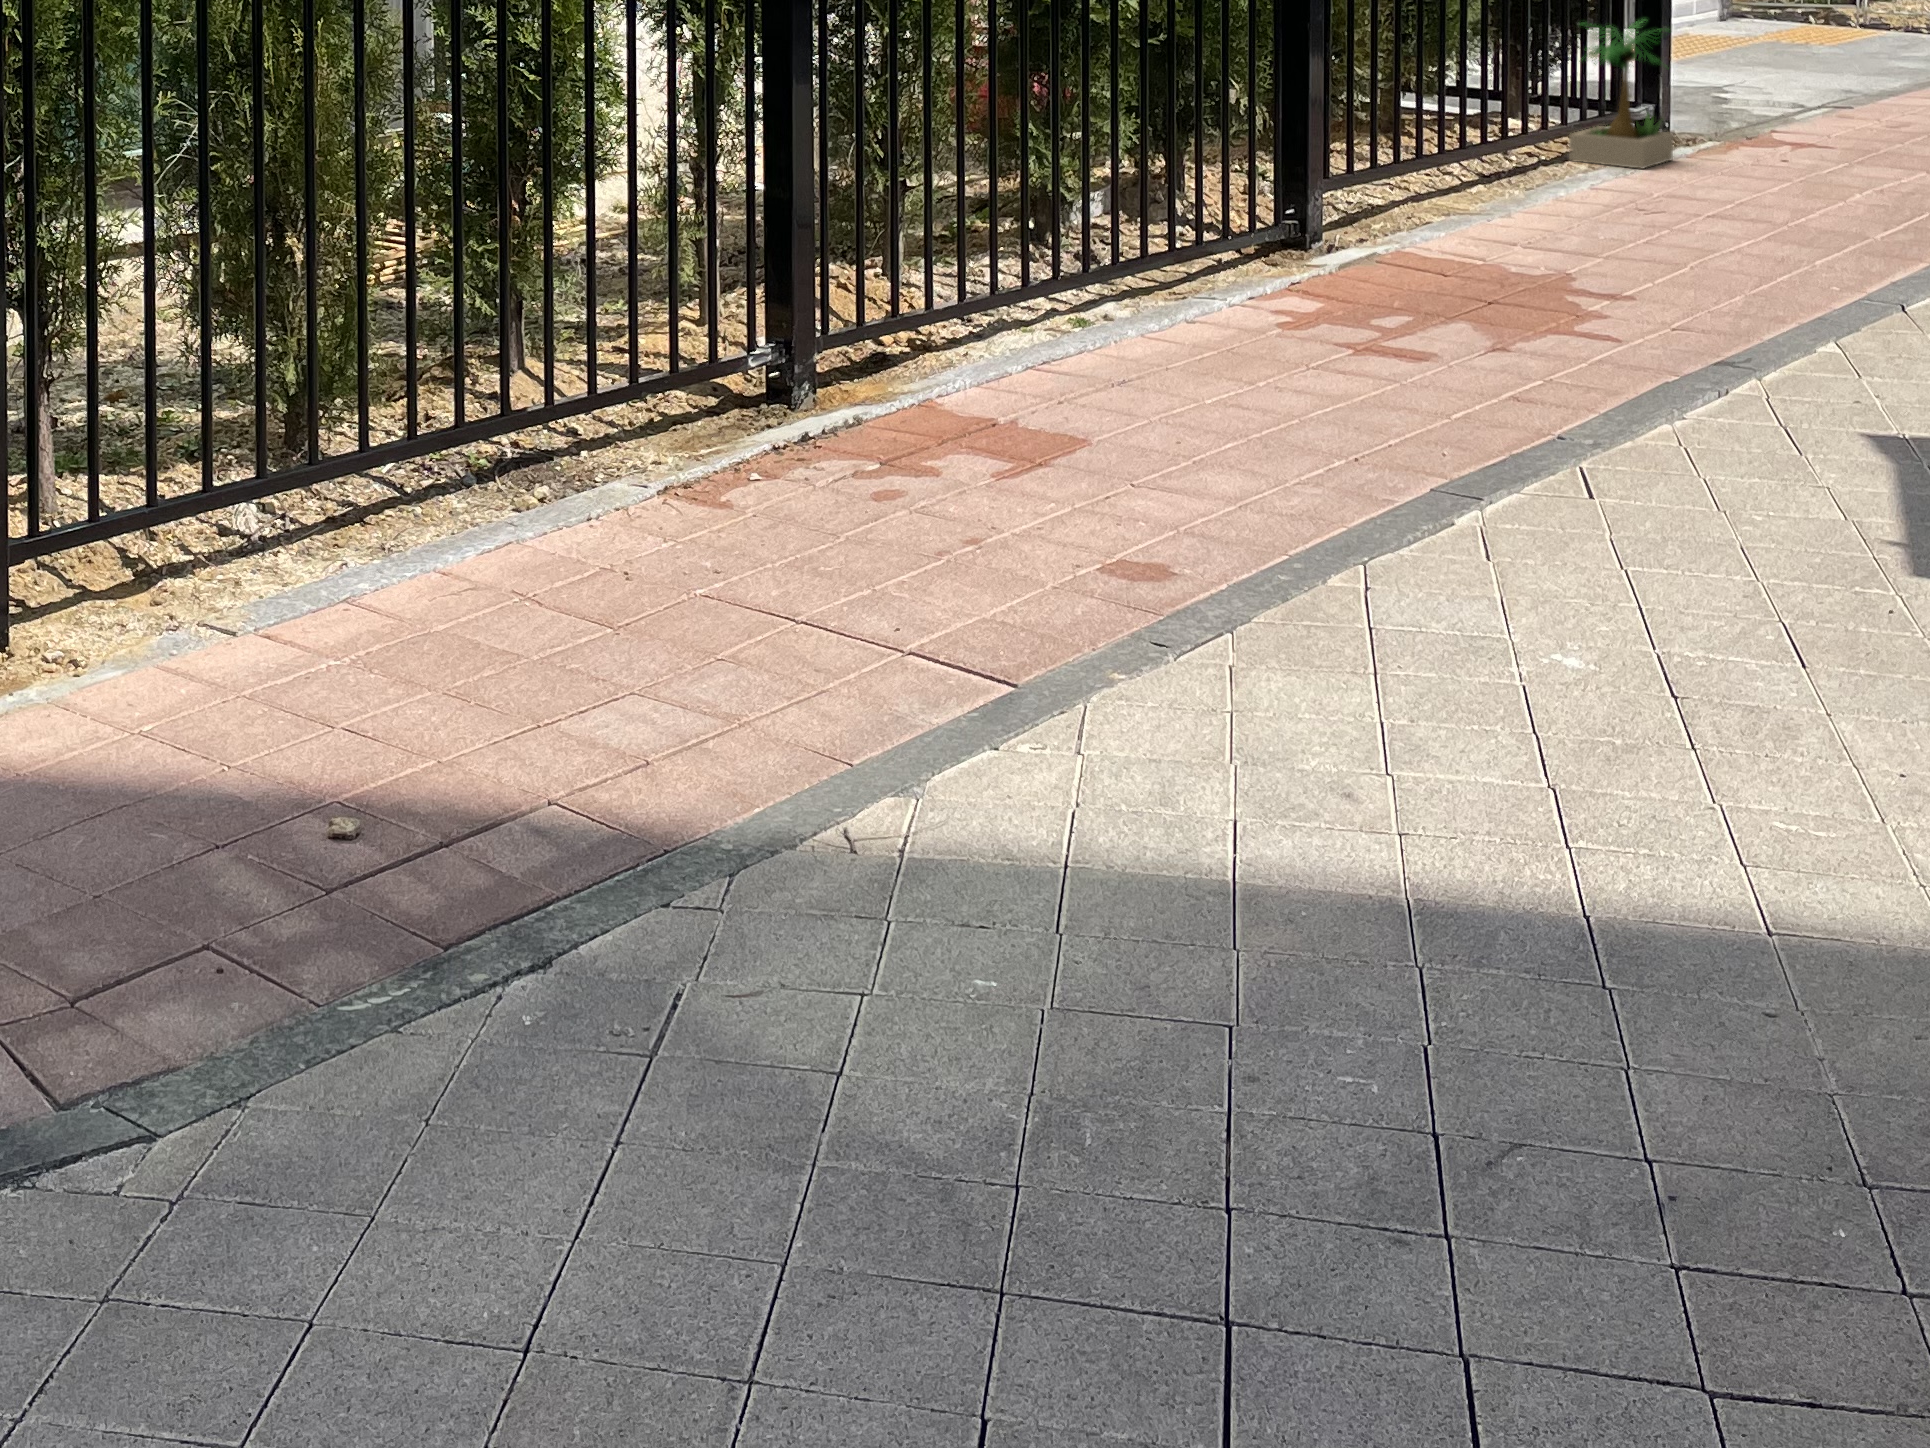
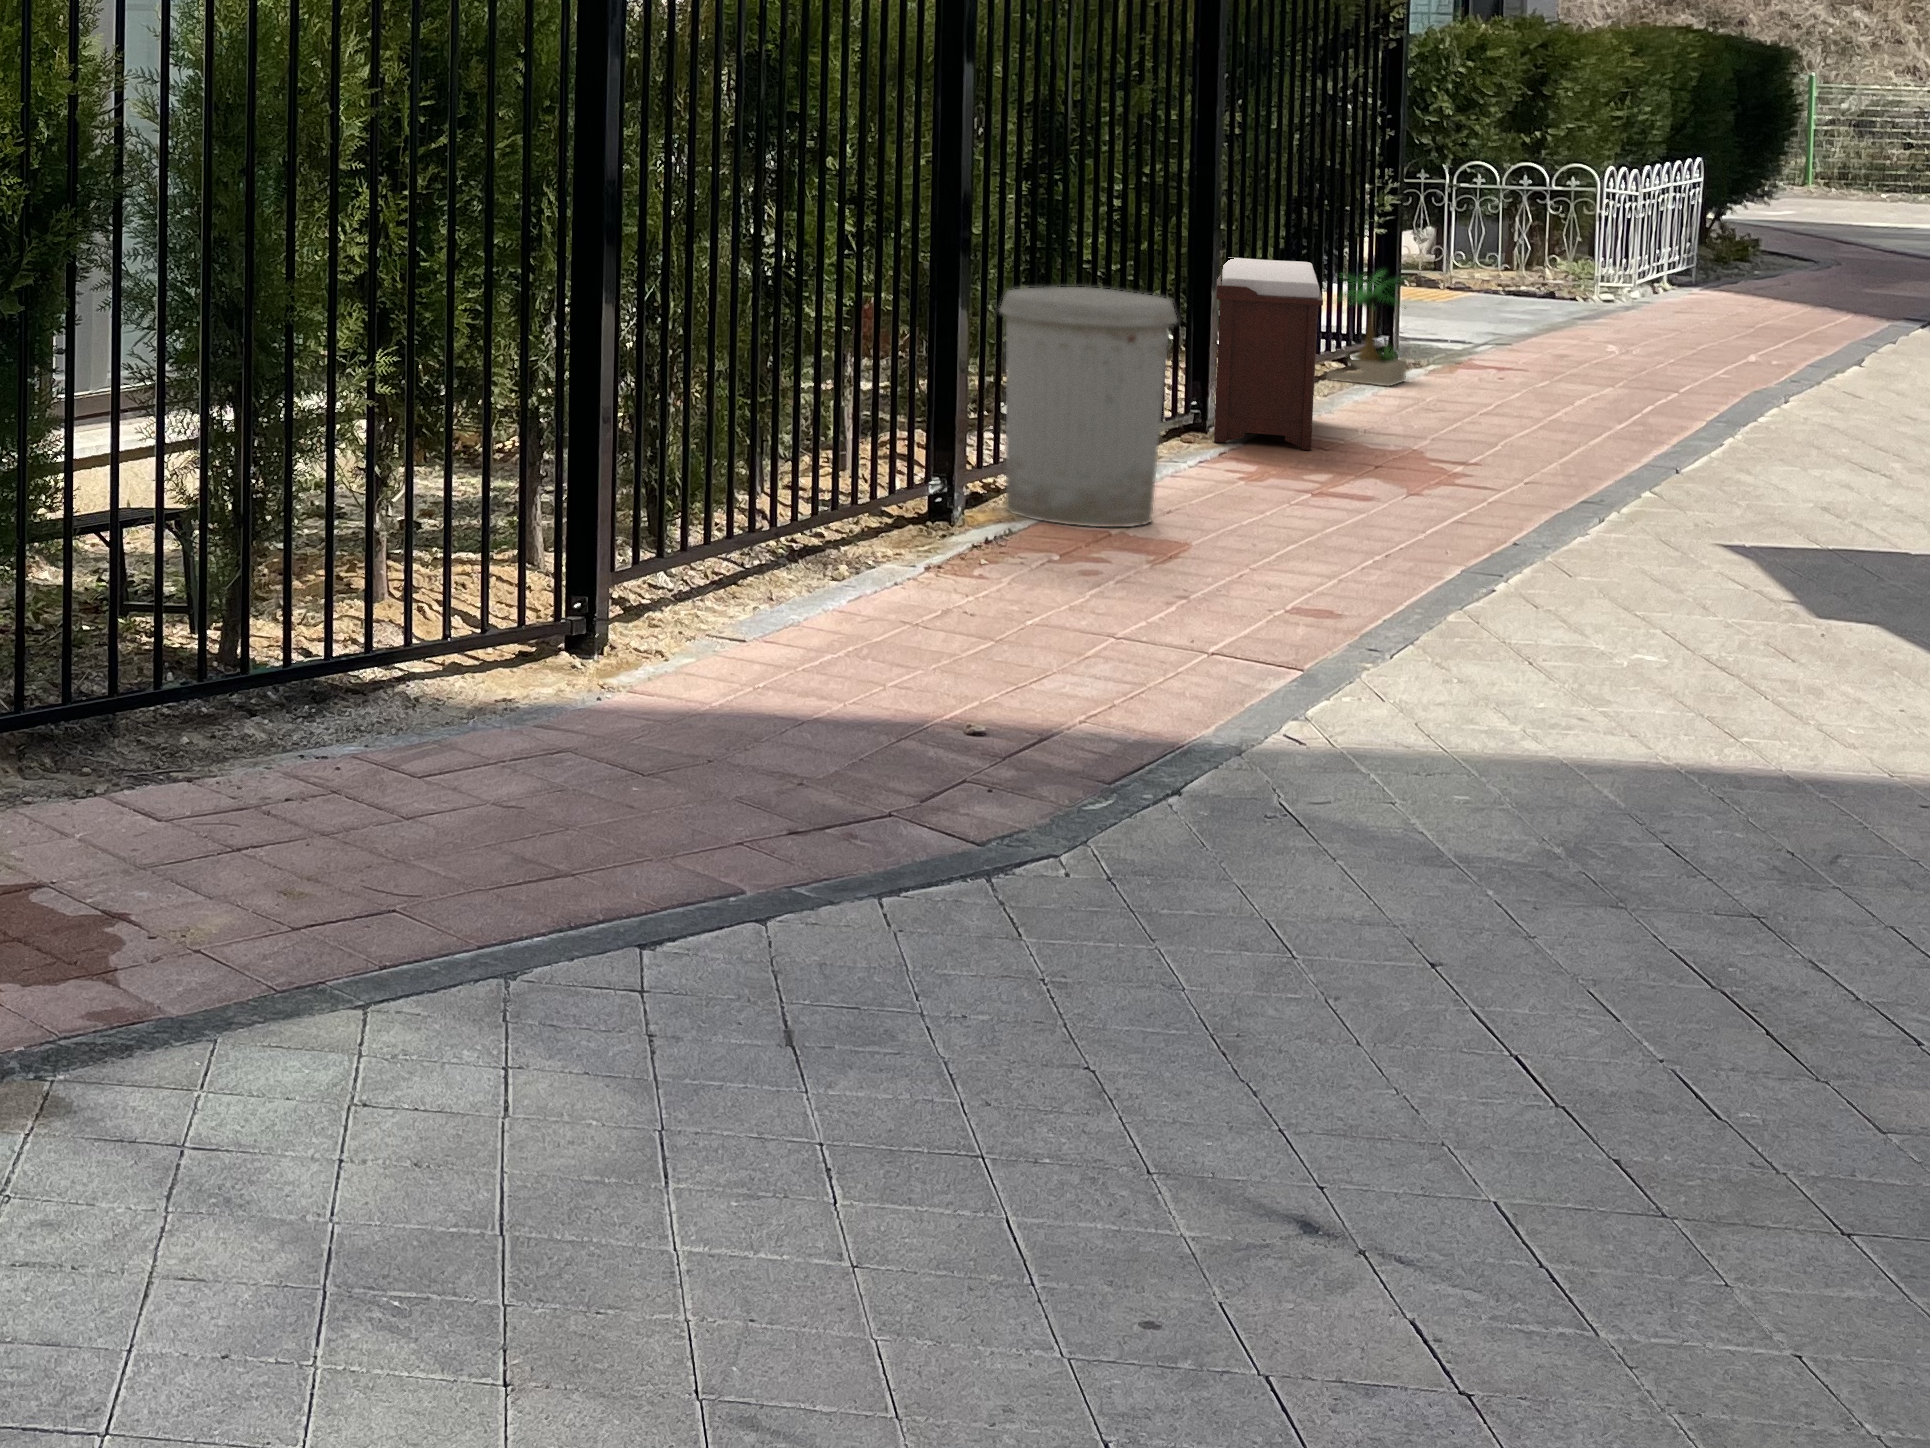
bench: none [1318,13,1495,271] -> present [1214,258,1323,450]
trash can: none [897,74,1130,408] -> present [1000,287,1177,527]

